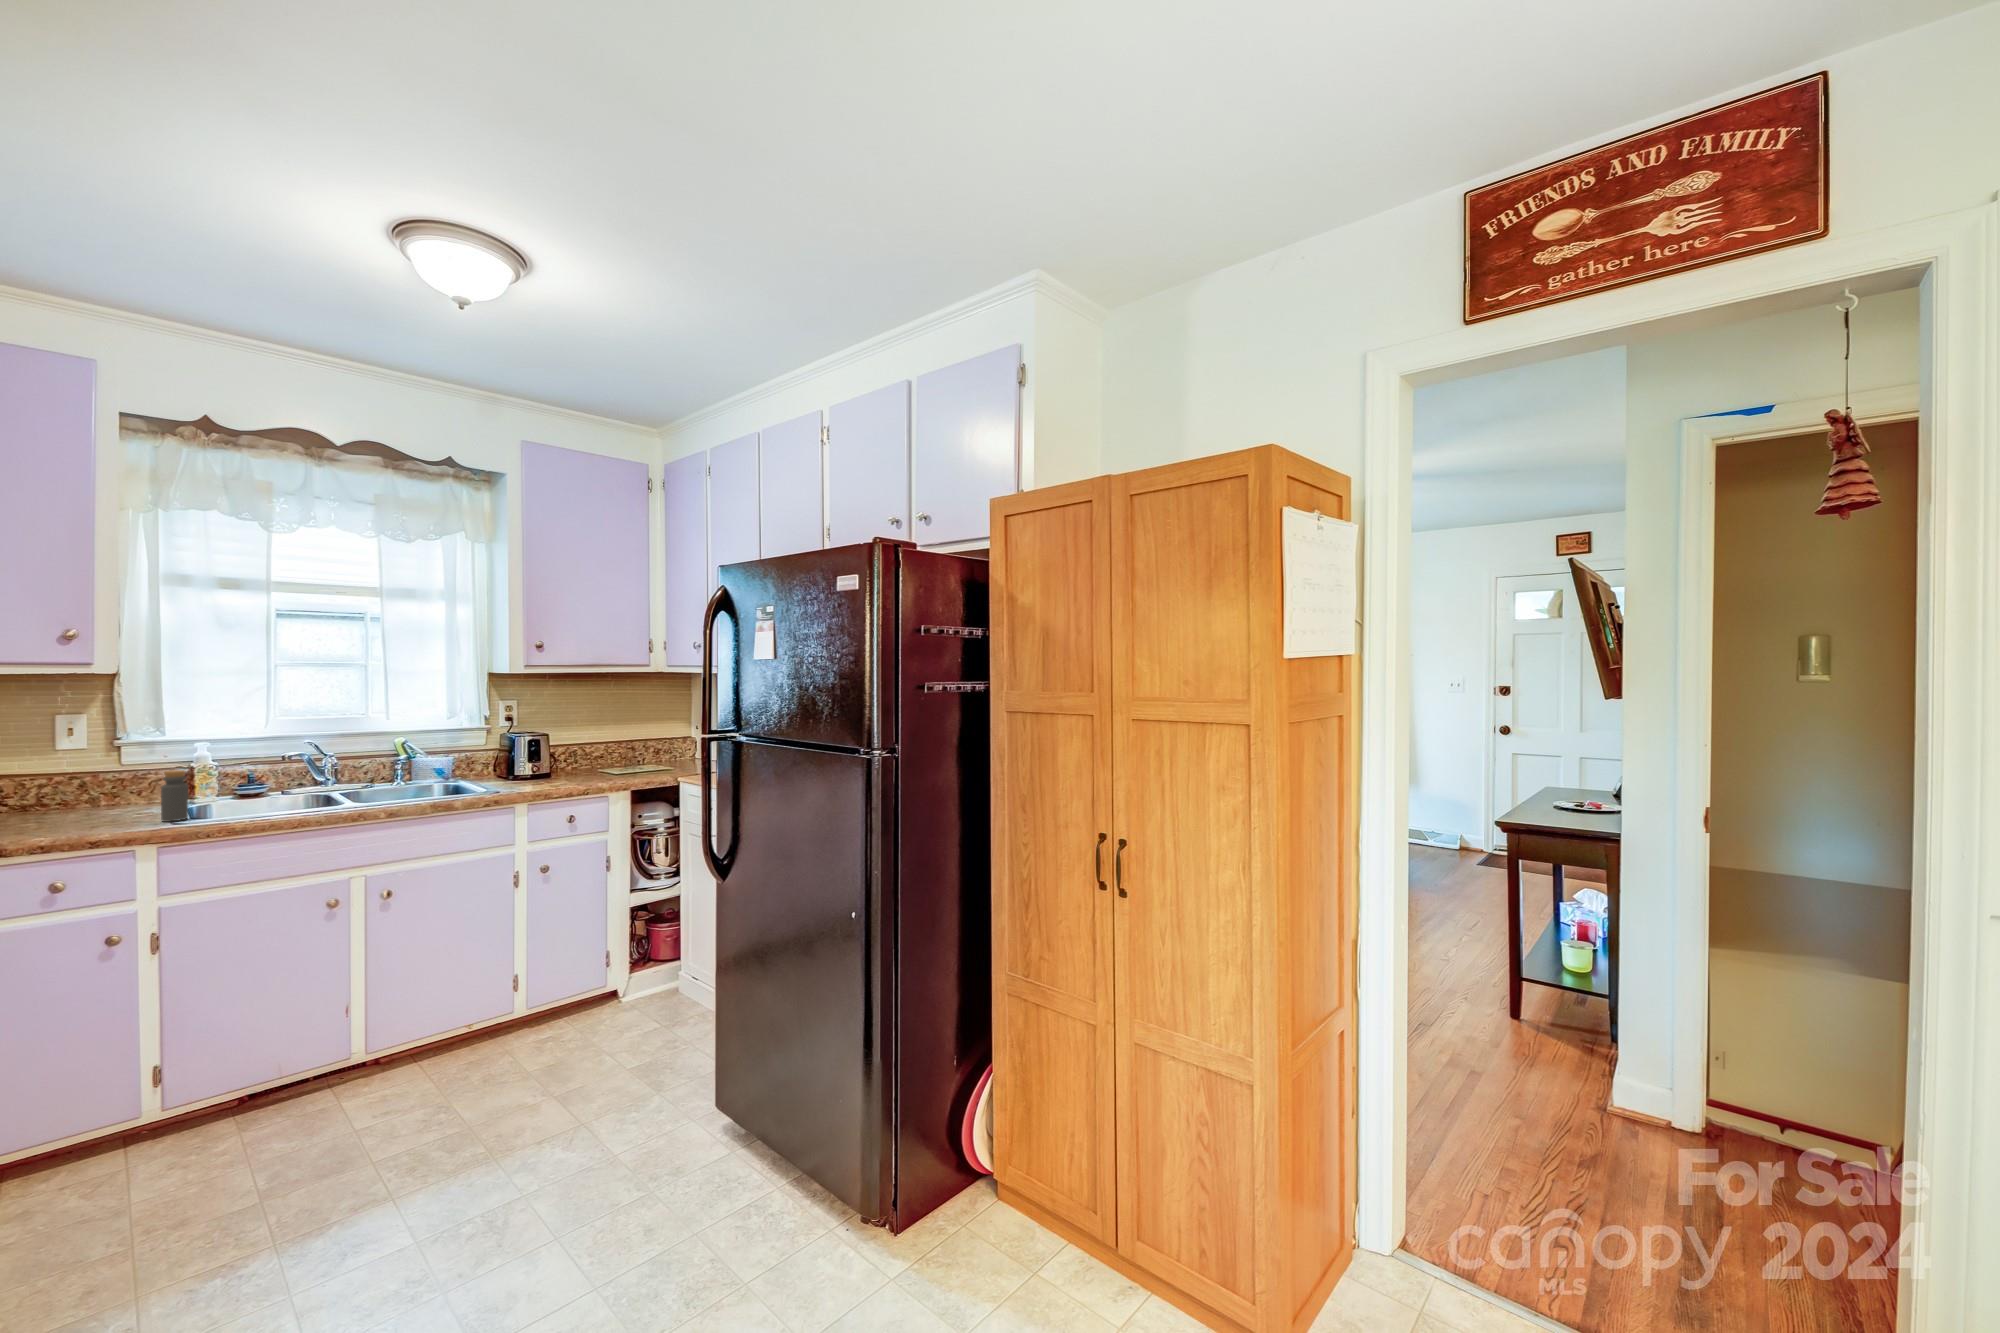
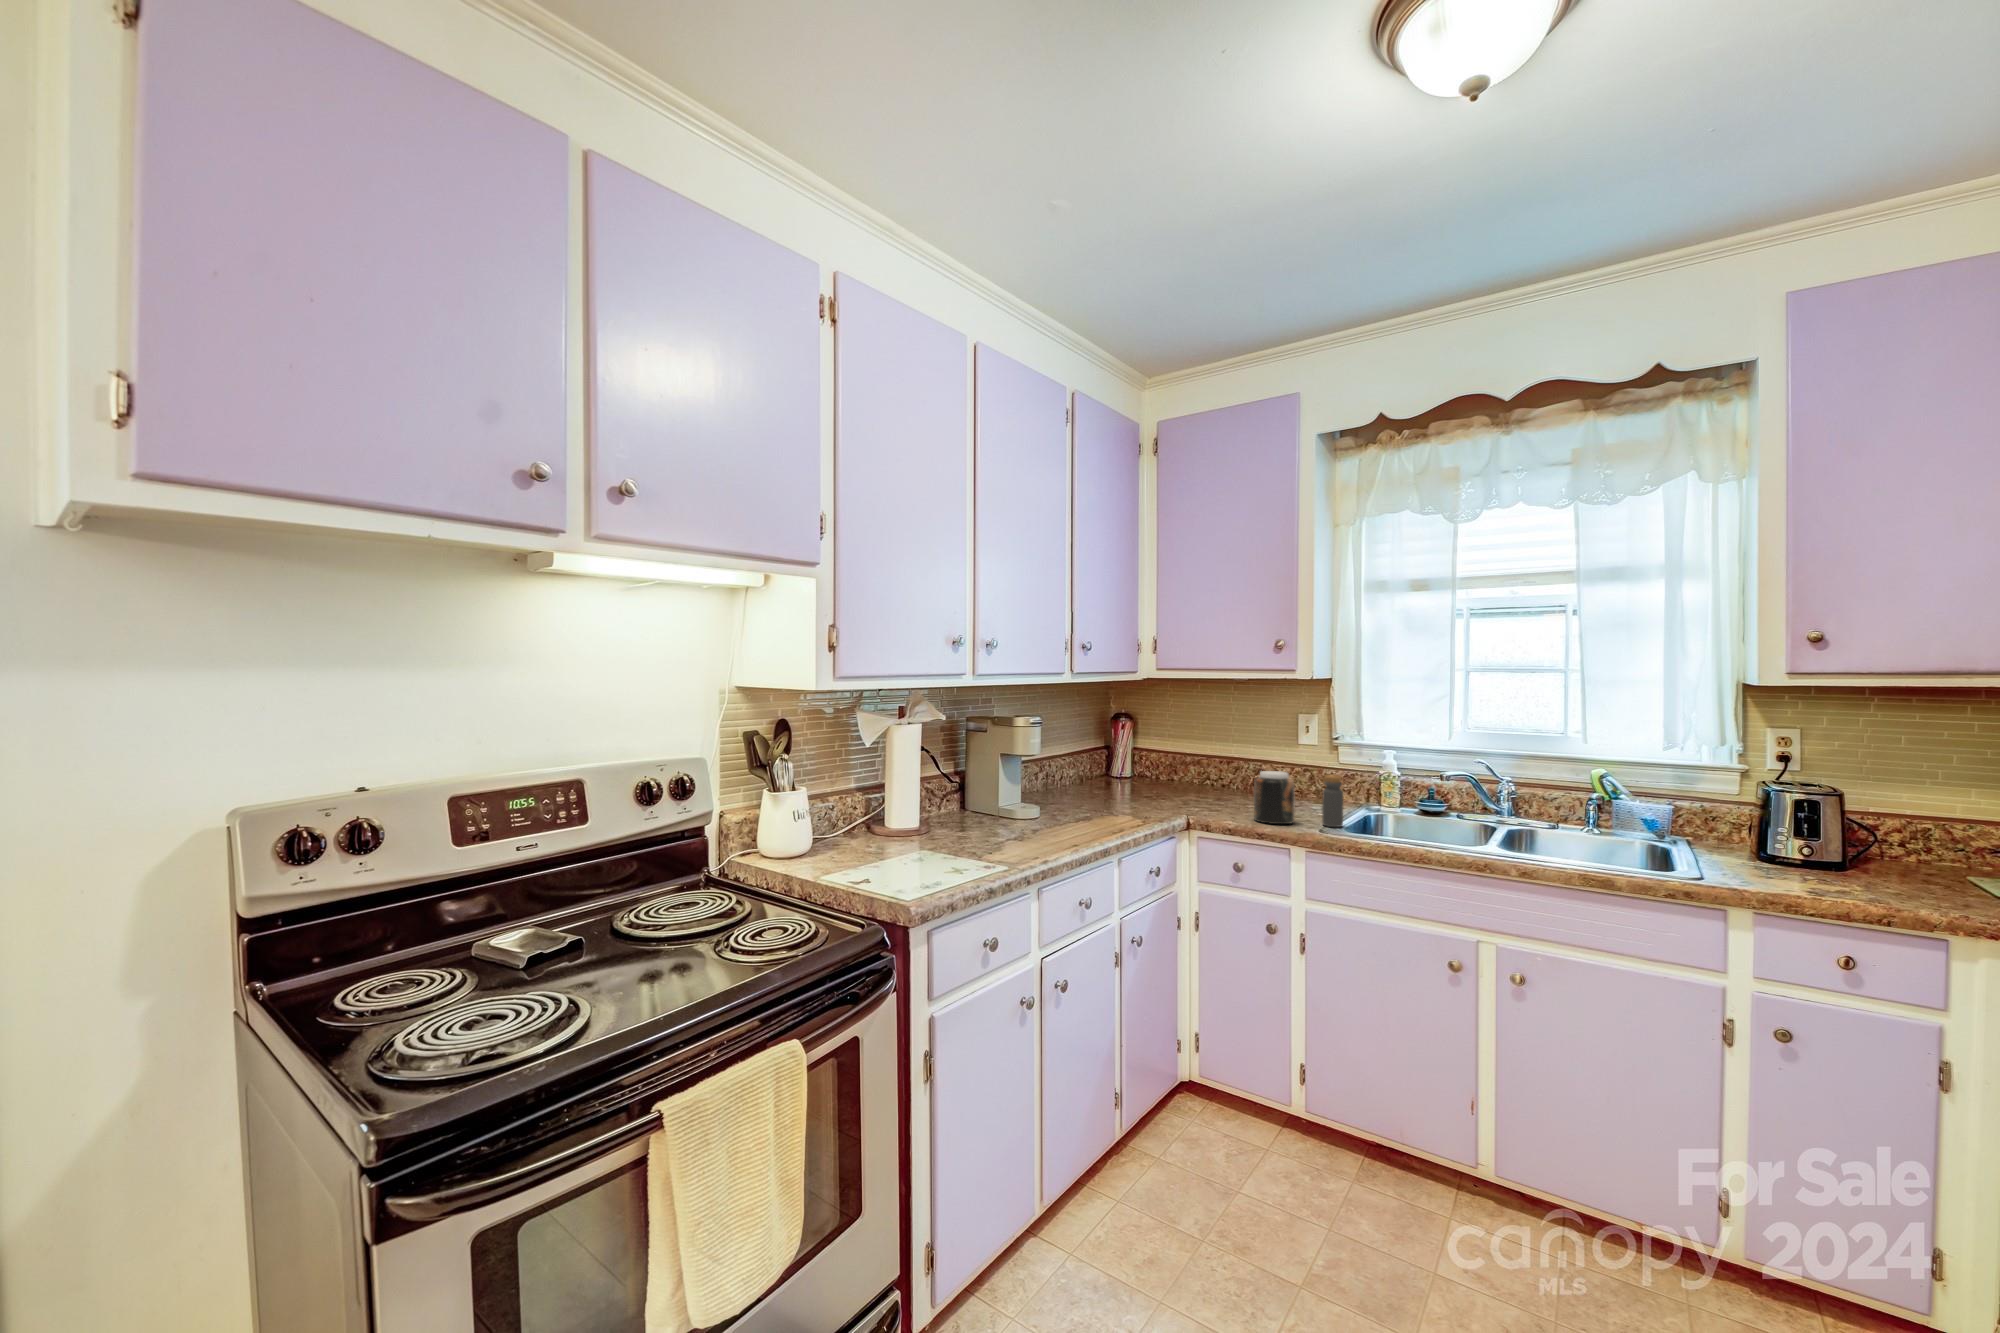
jar: none [65,775,127,833] -> present [1254,771,1295,824]

